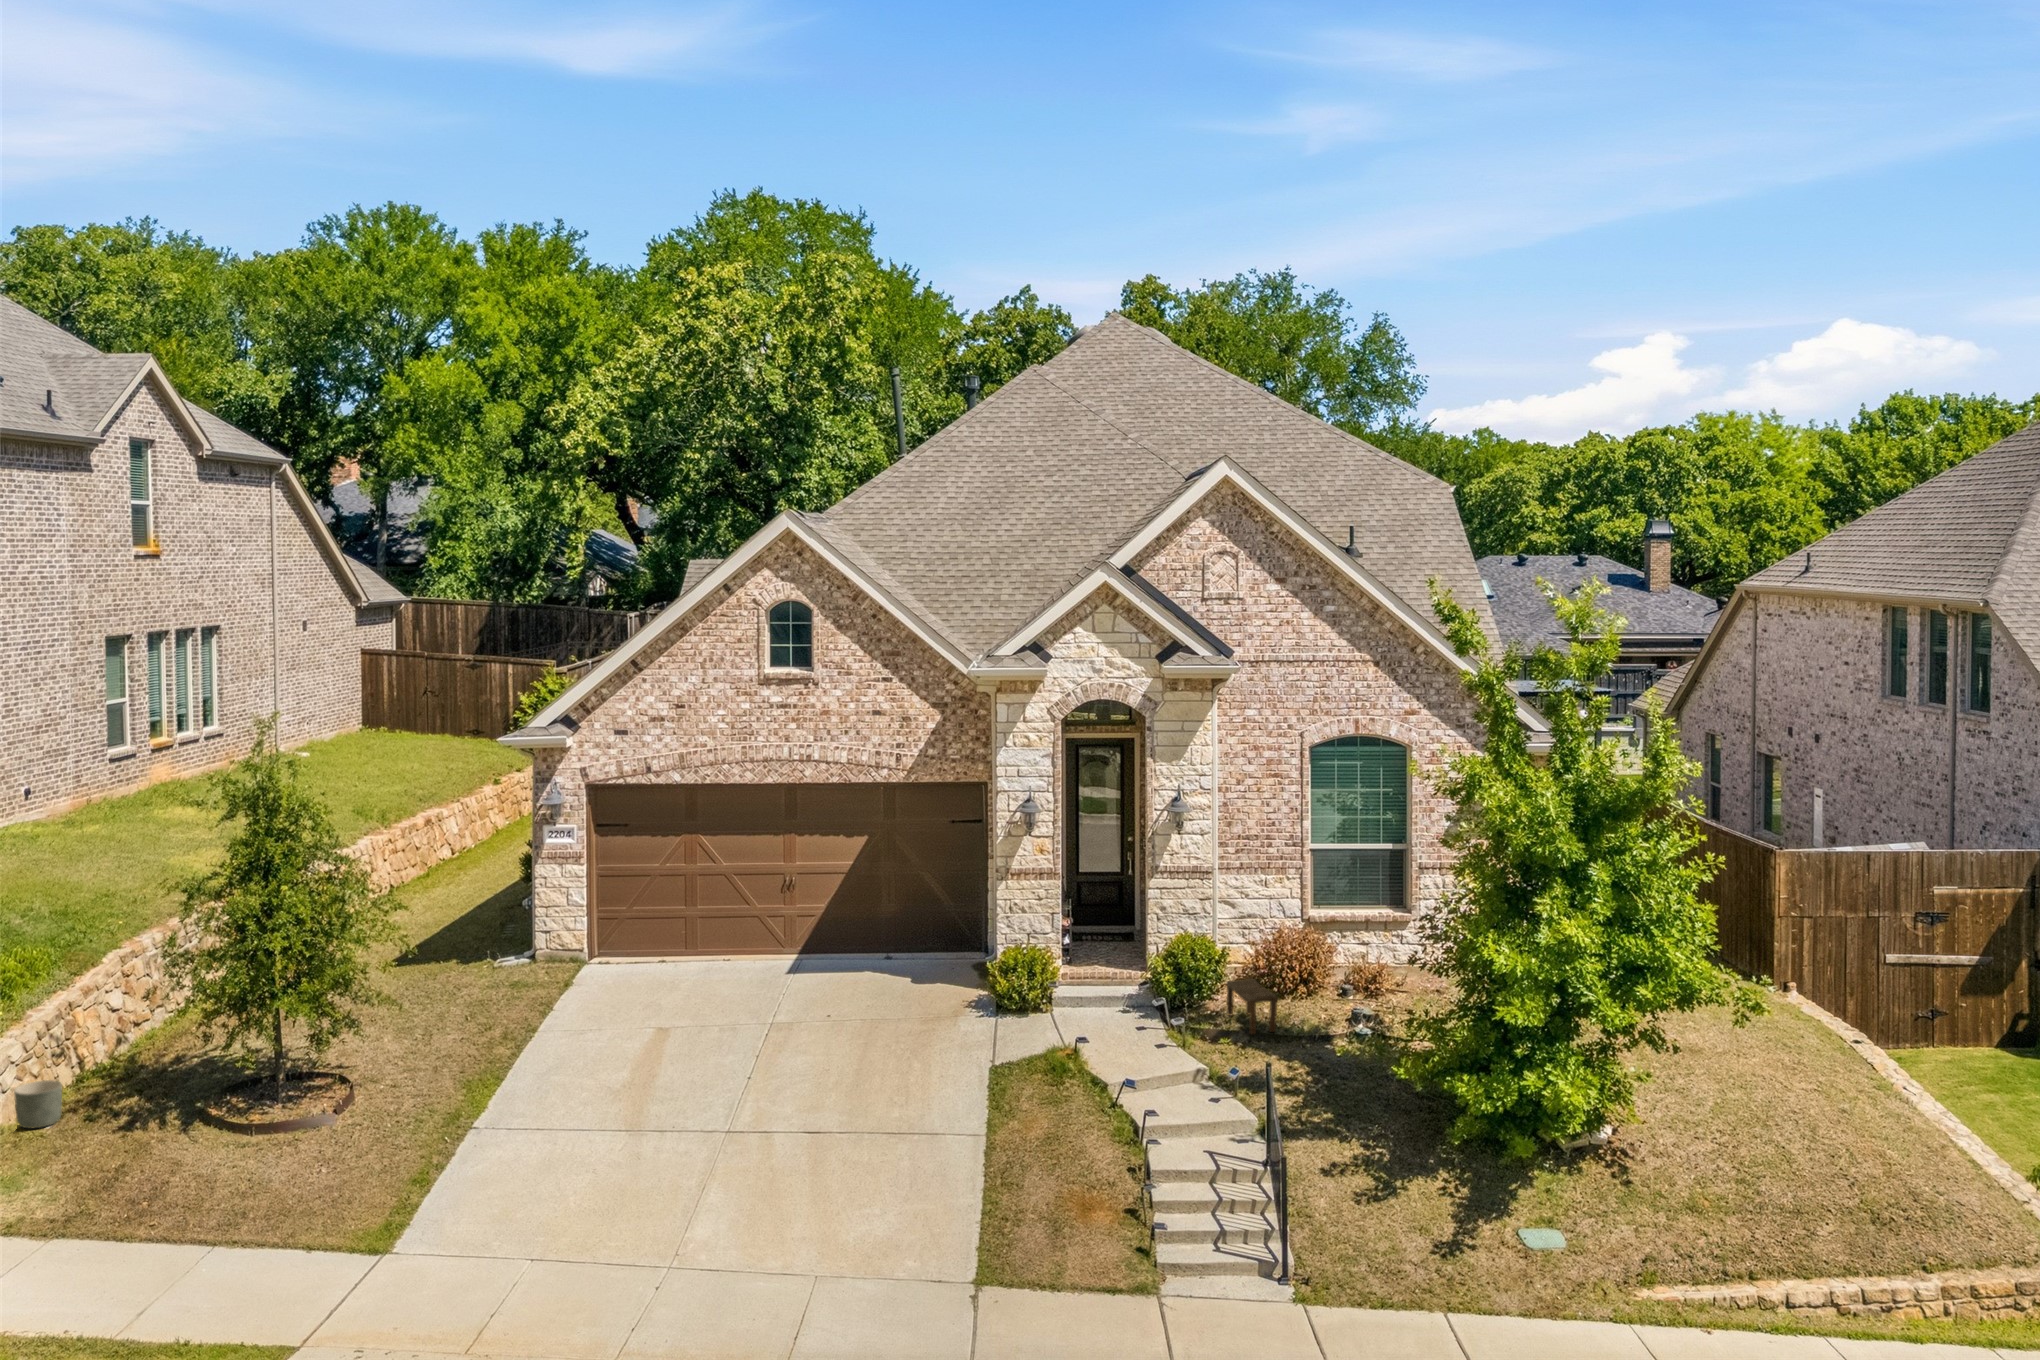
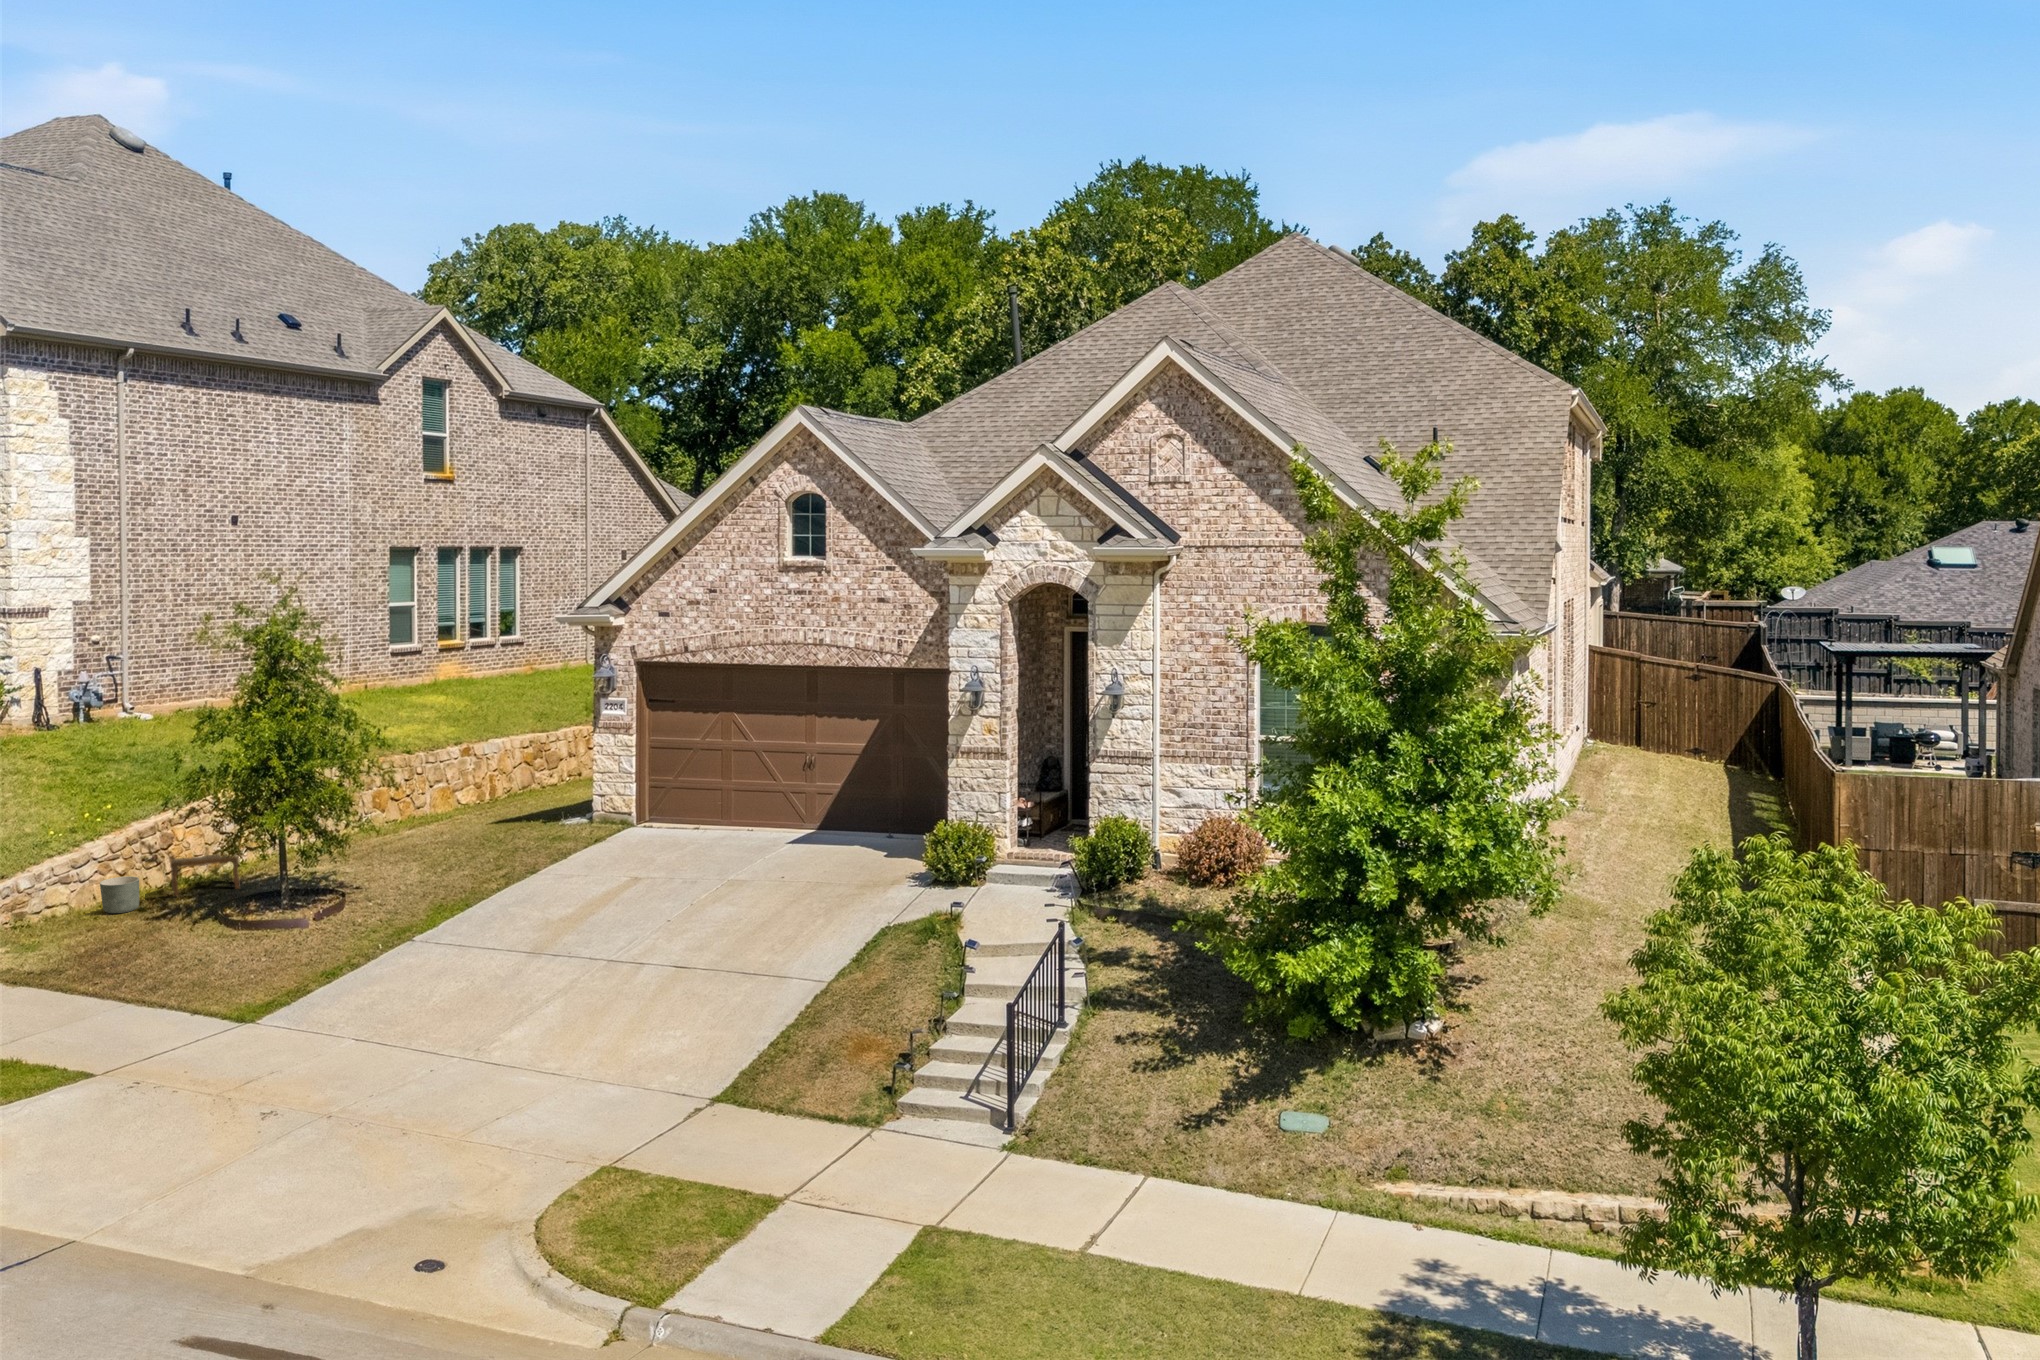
bench: present [1226,979,1278,1034] -> present [170,854,239,896]

